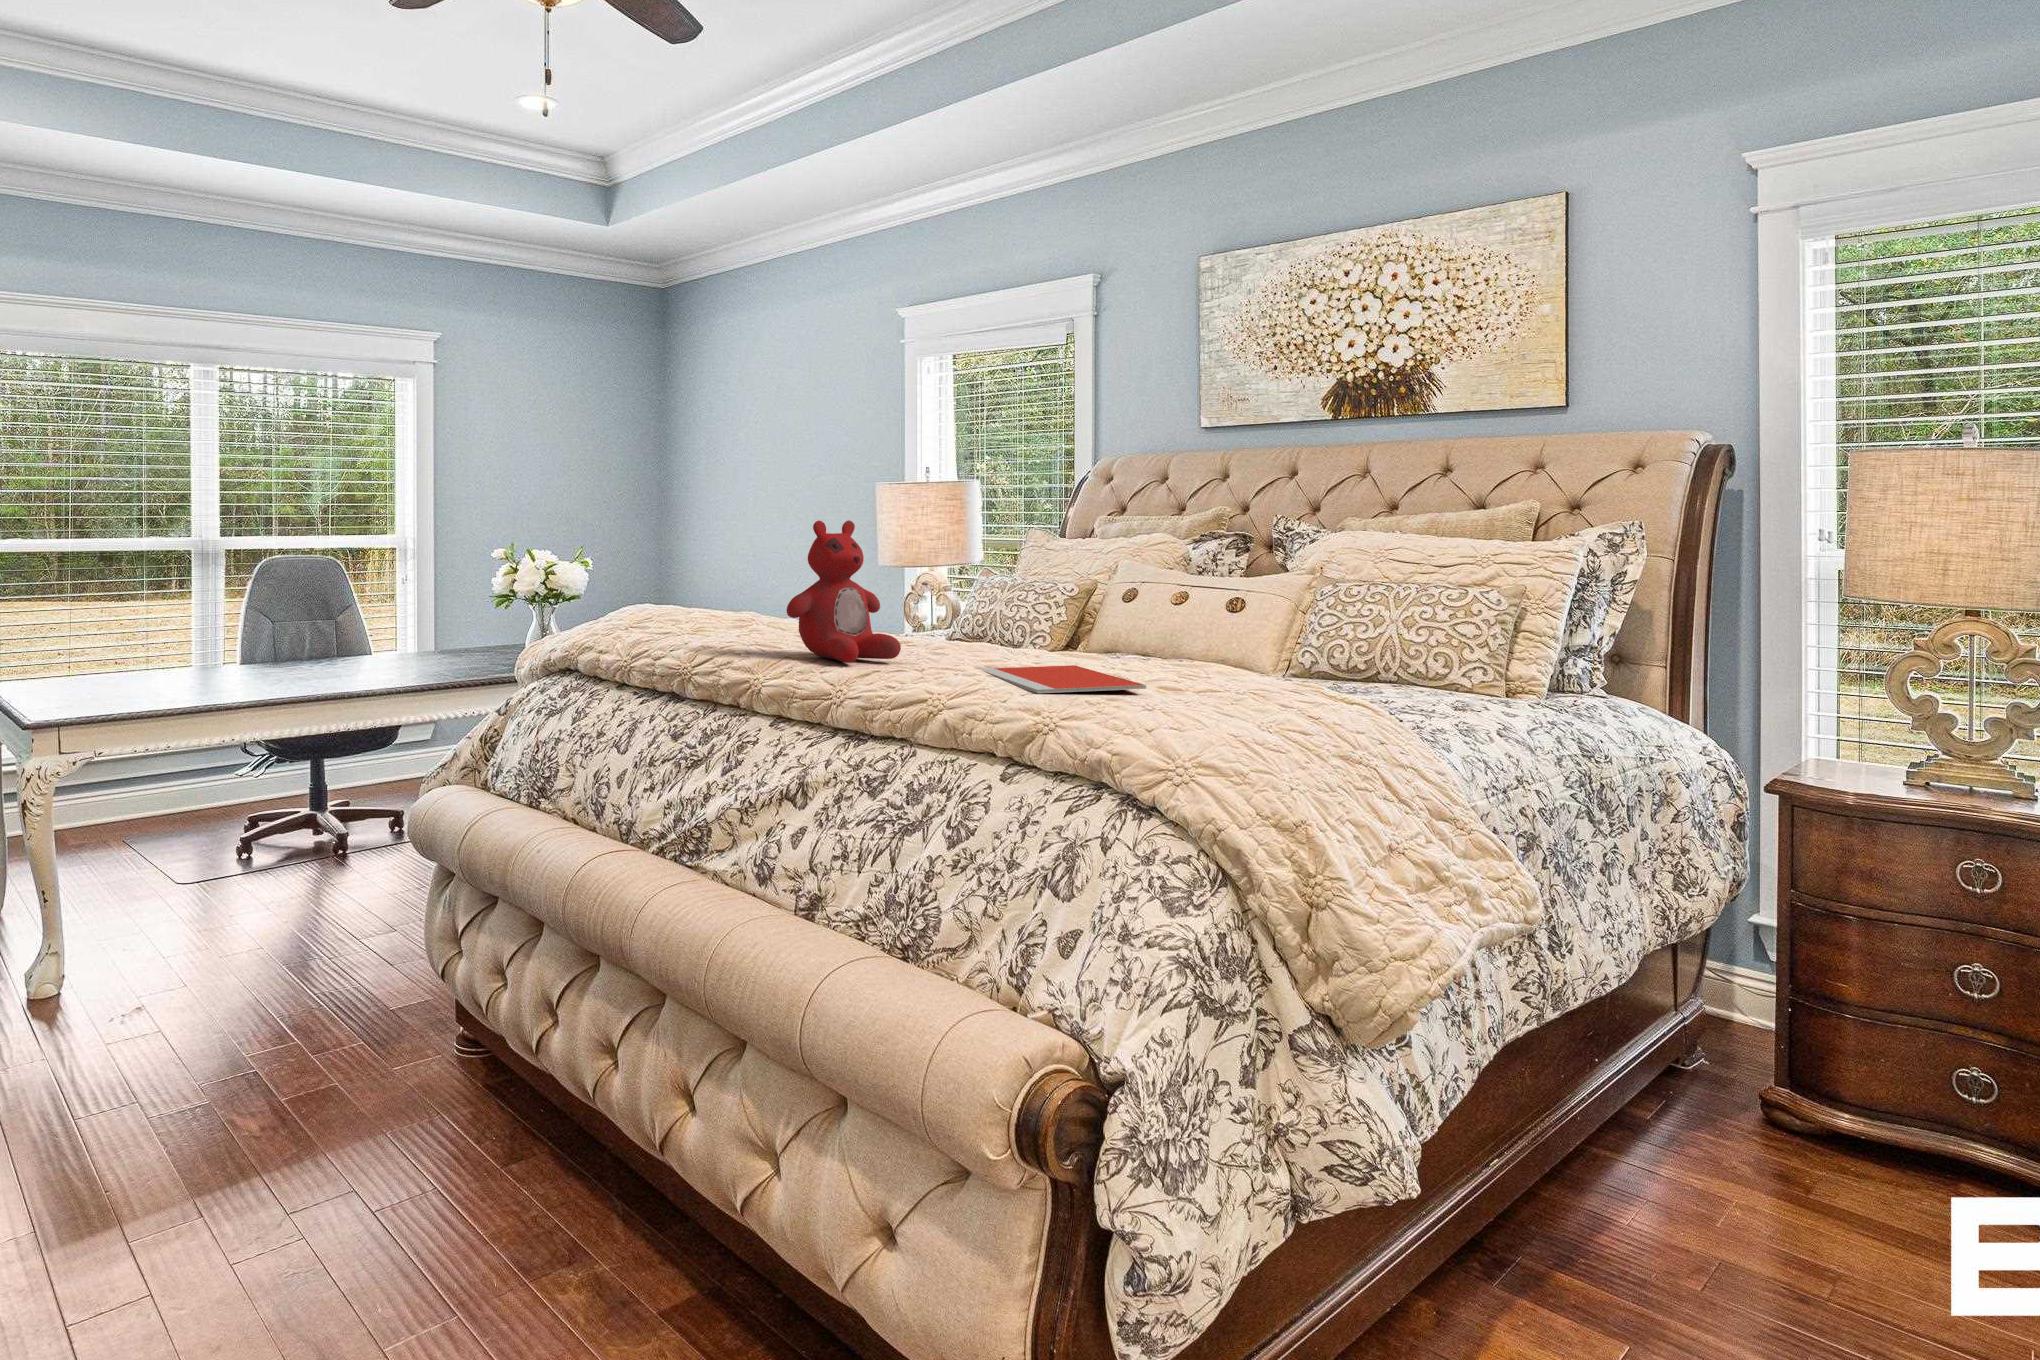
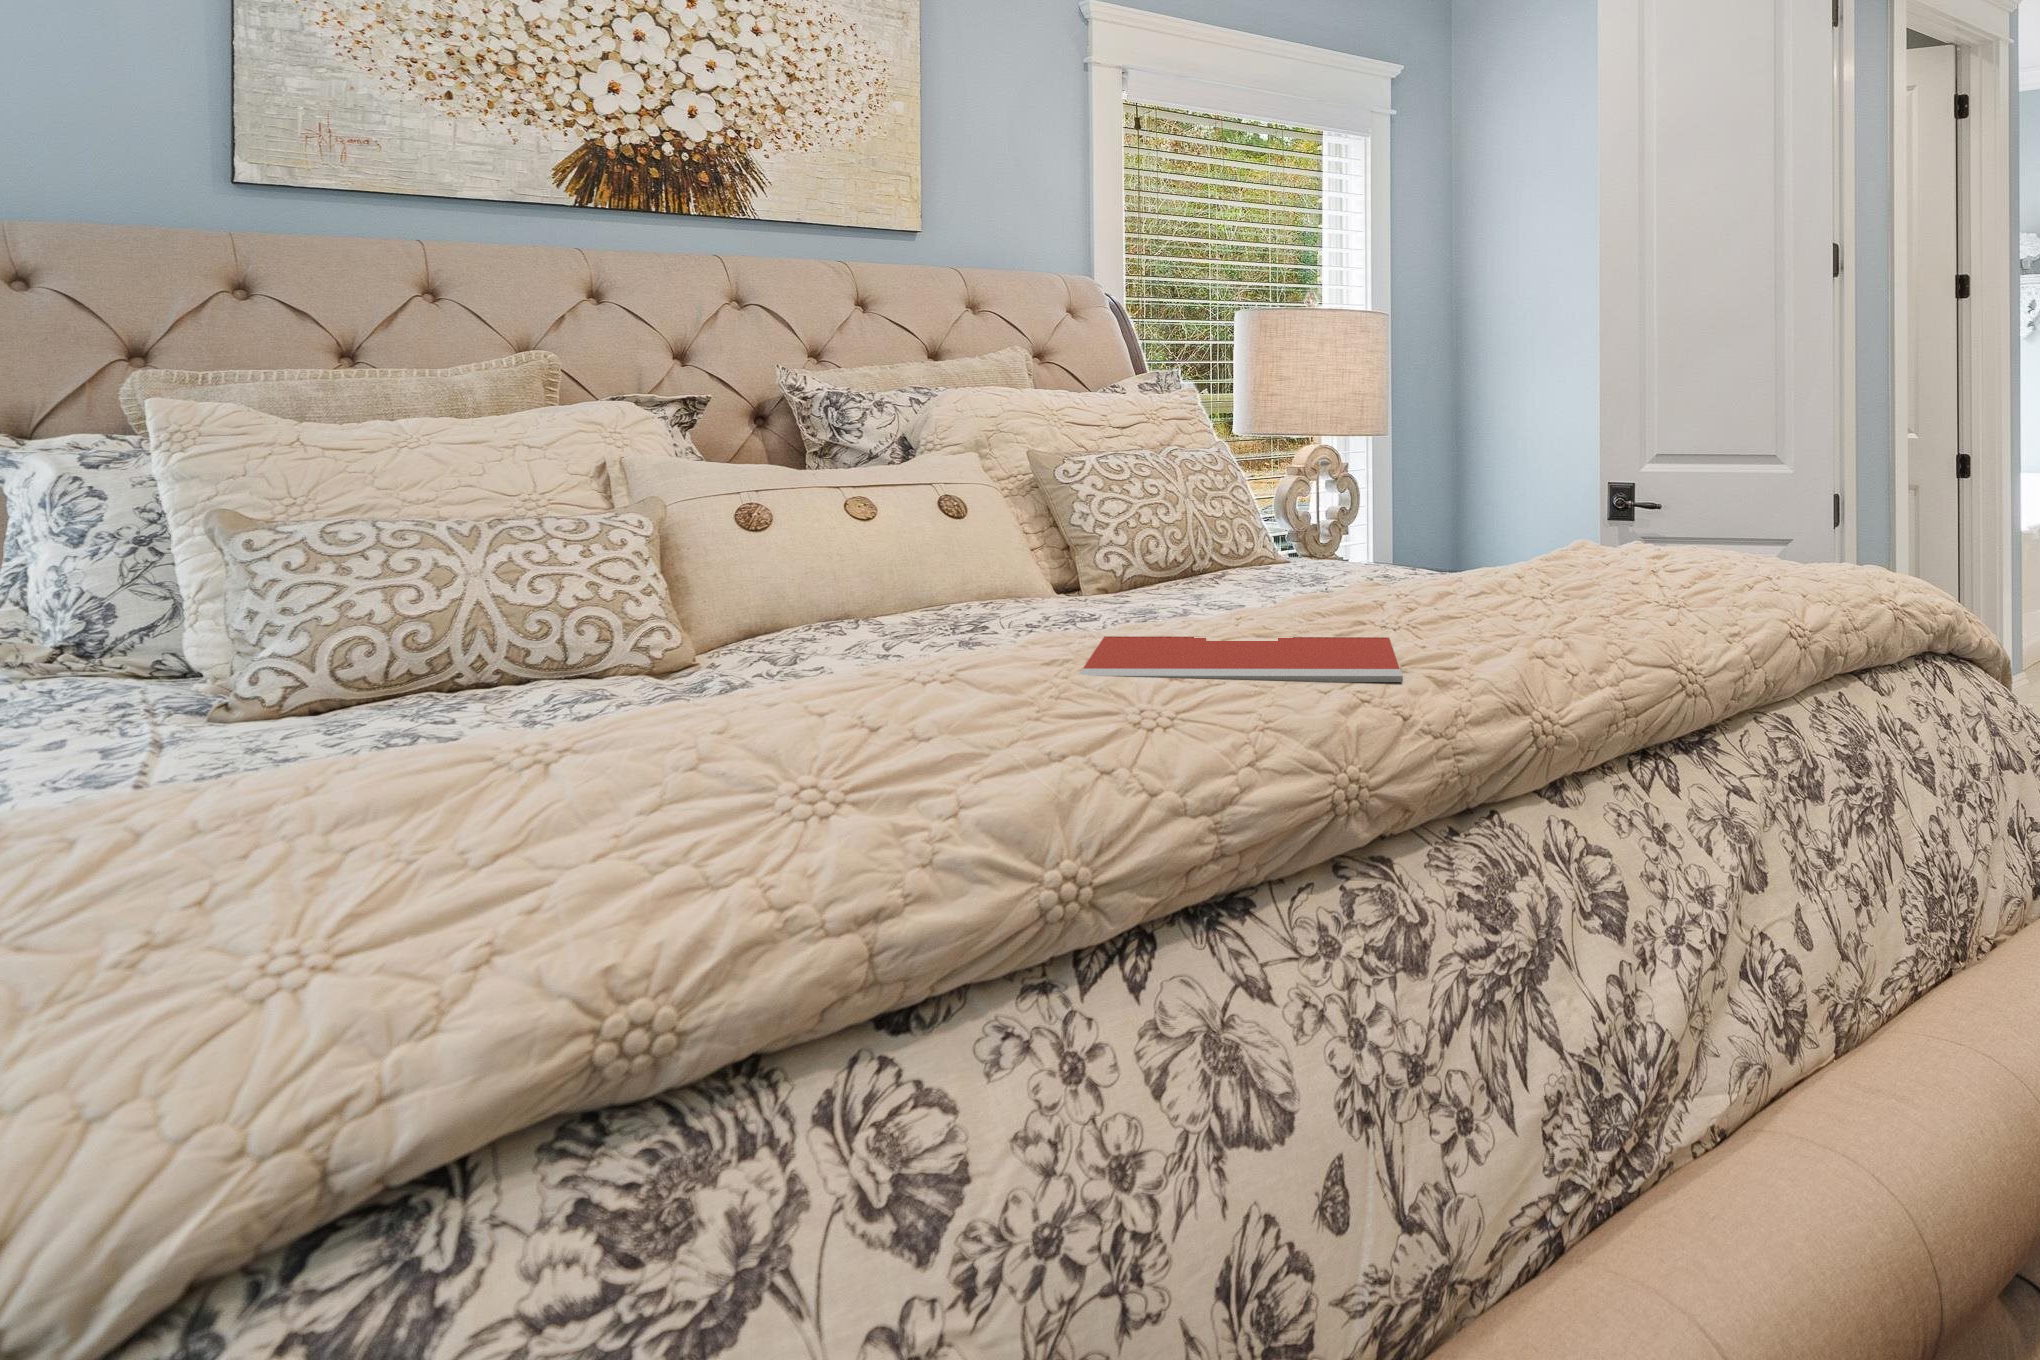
stuffed bear: present [787,520,901,663] -> none [812,389,1056,729]

